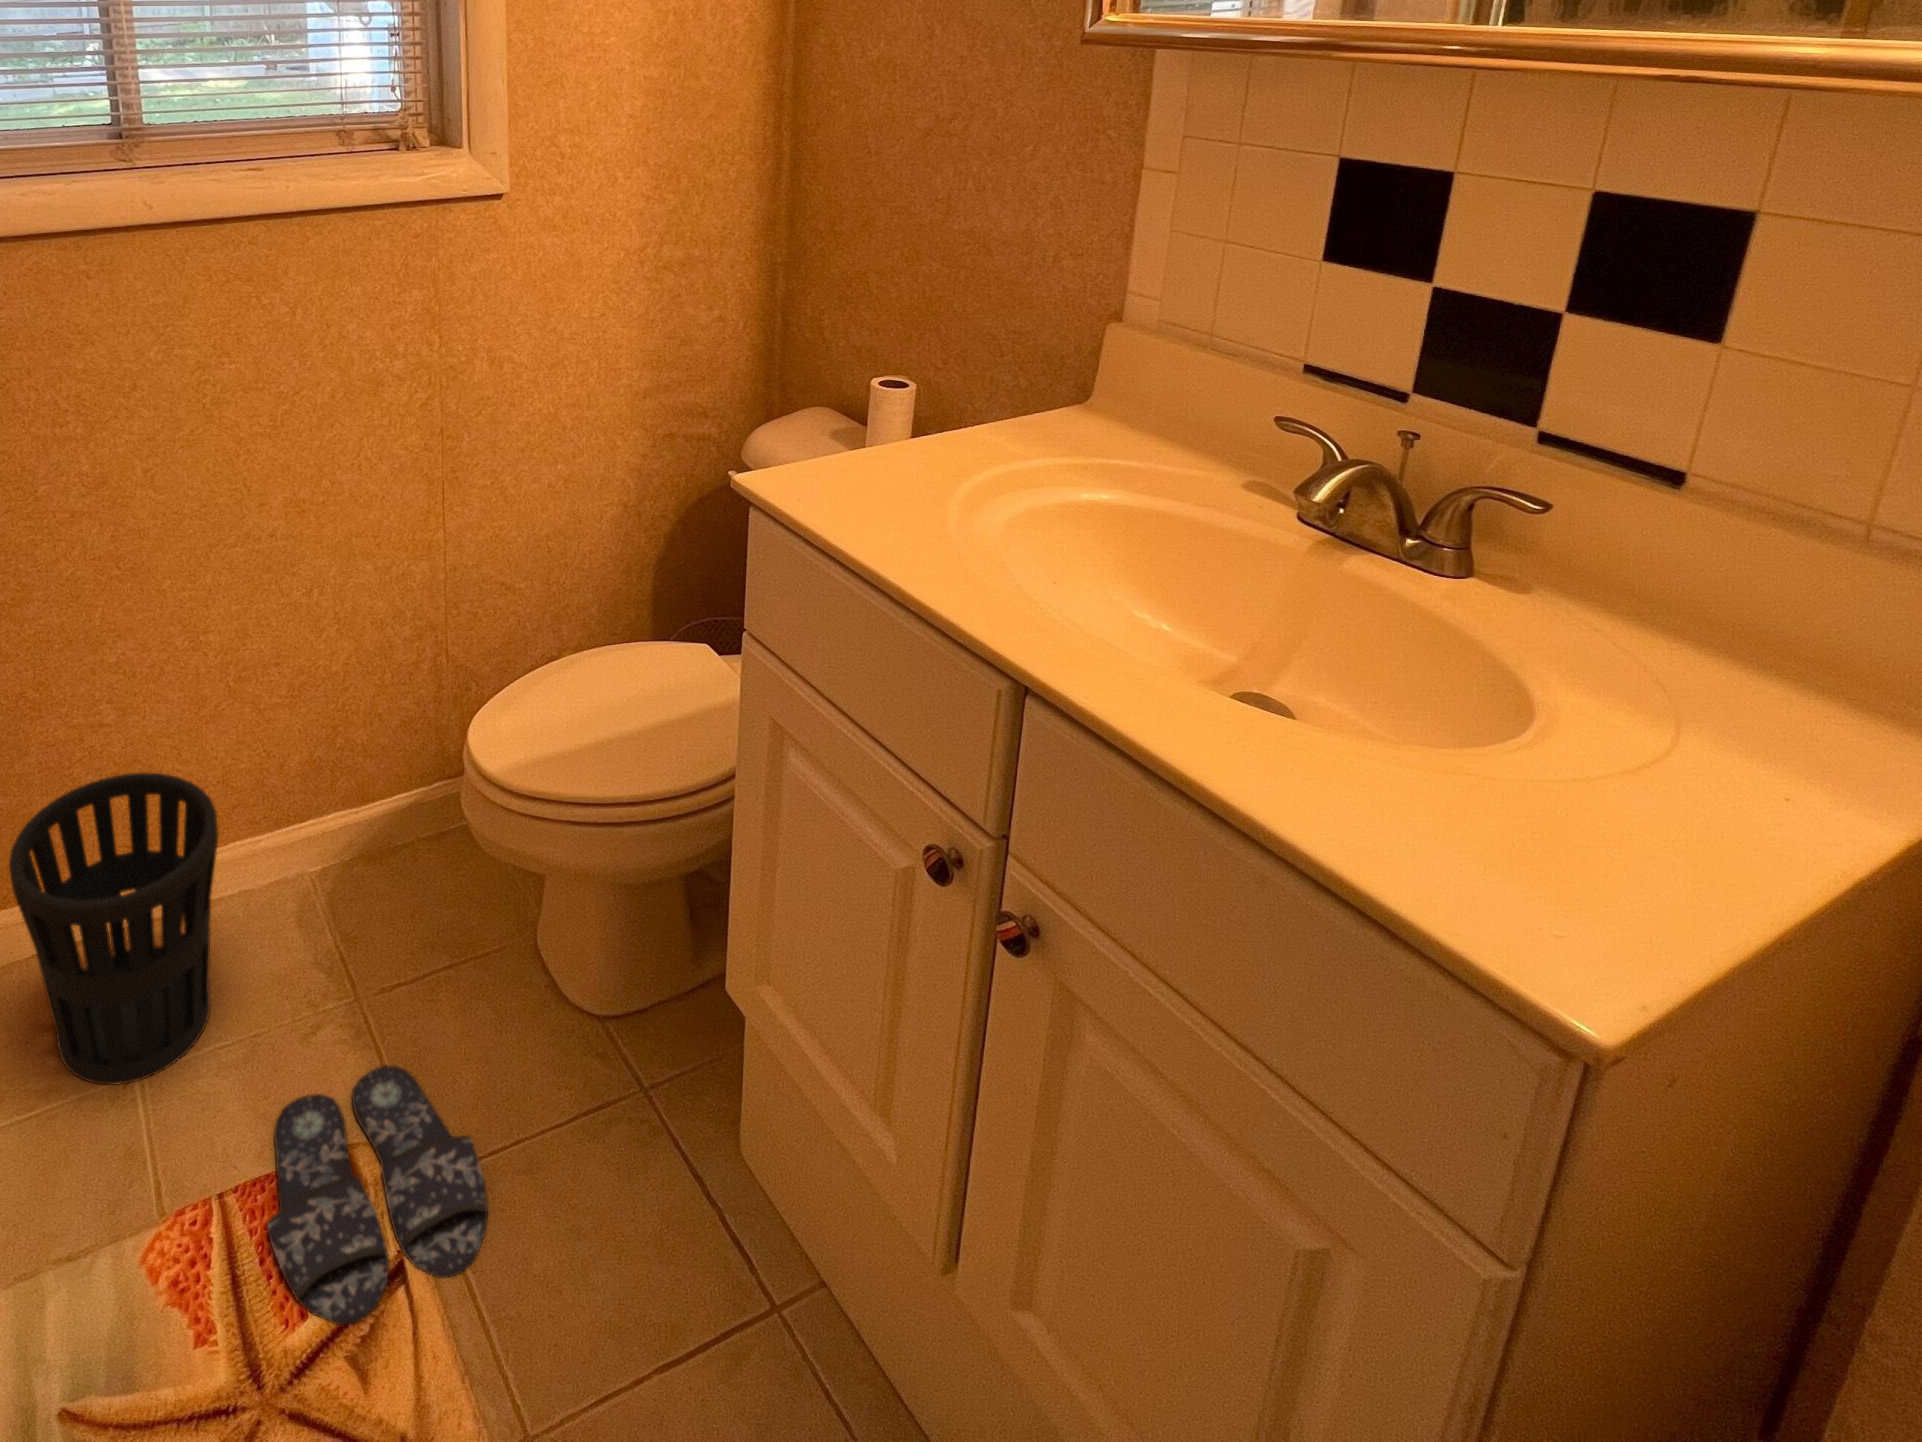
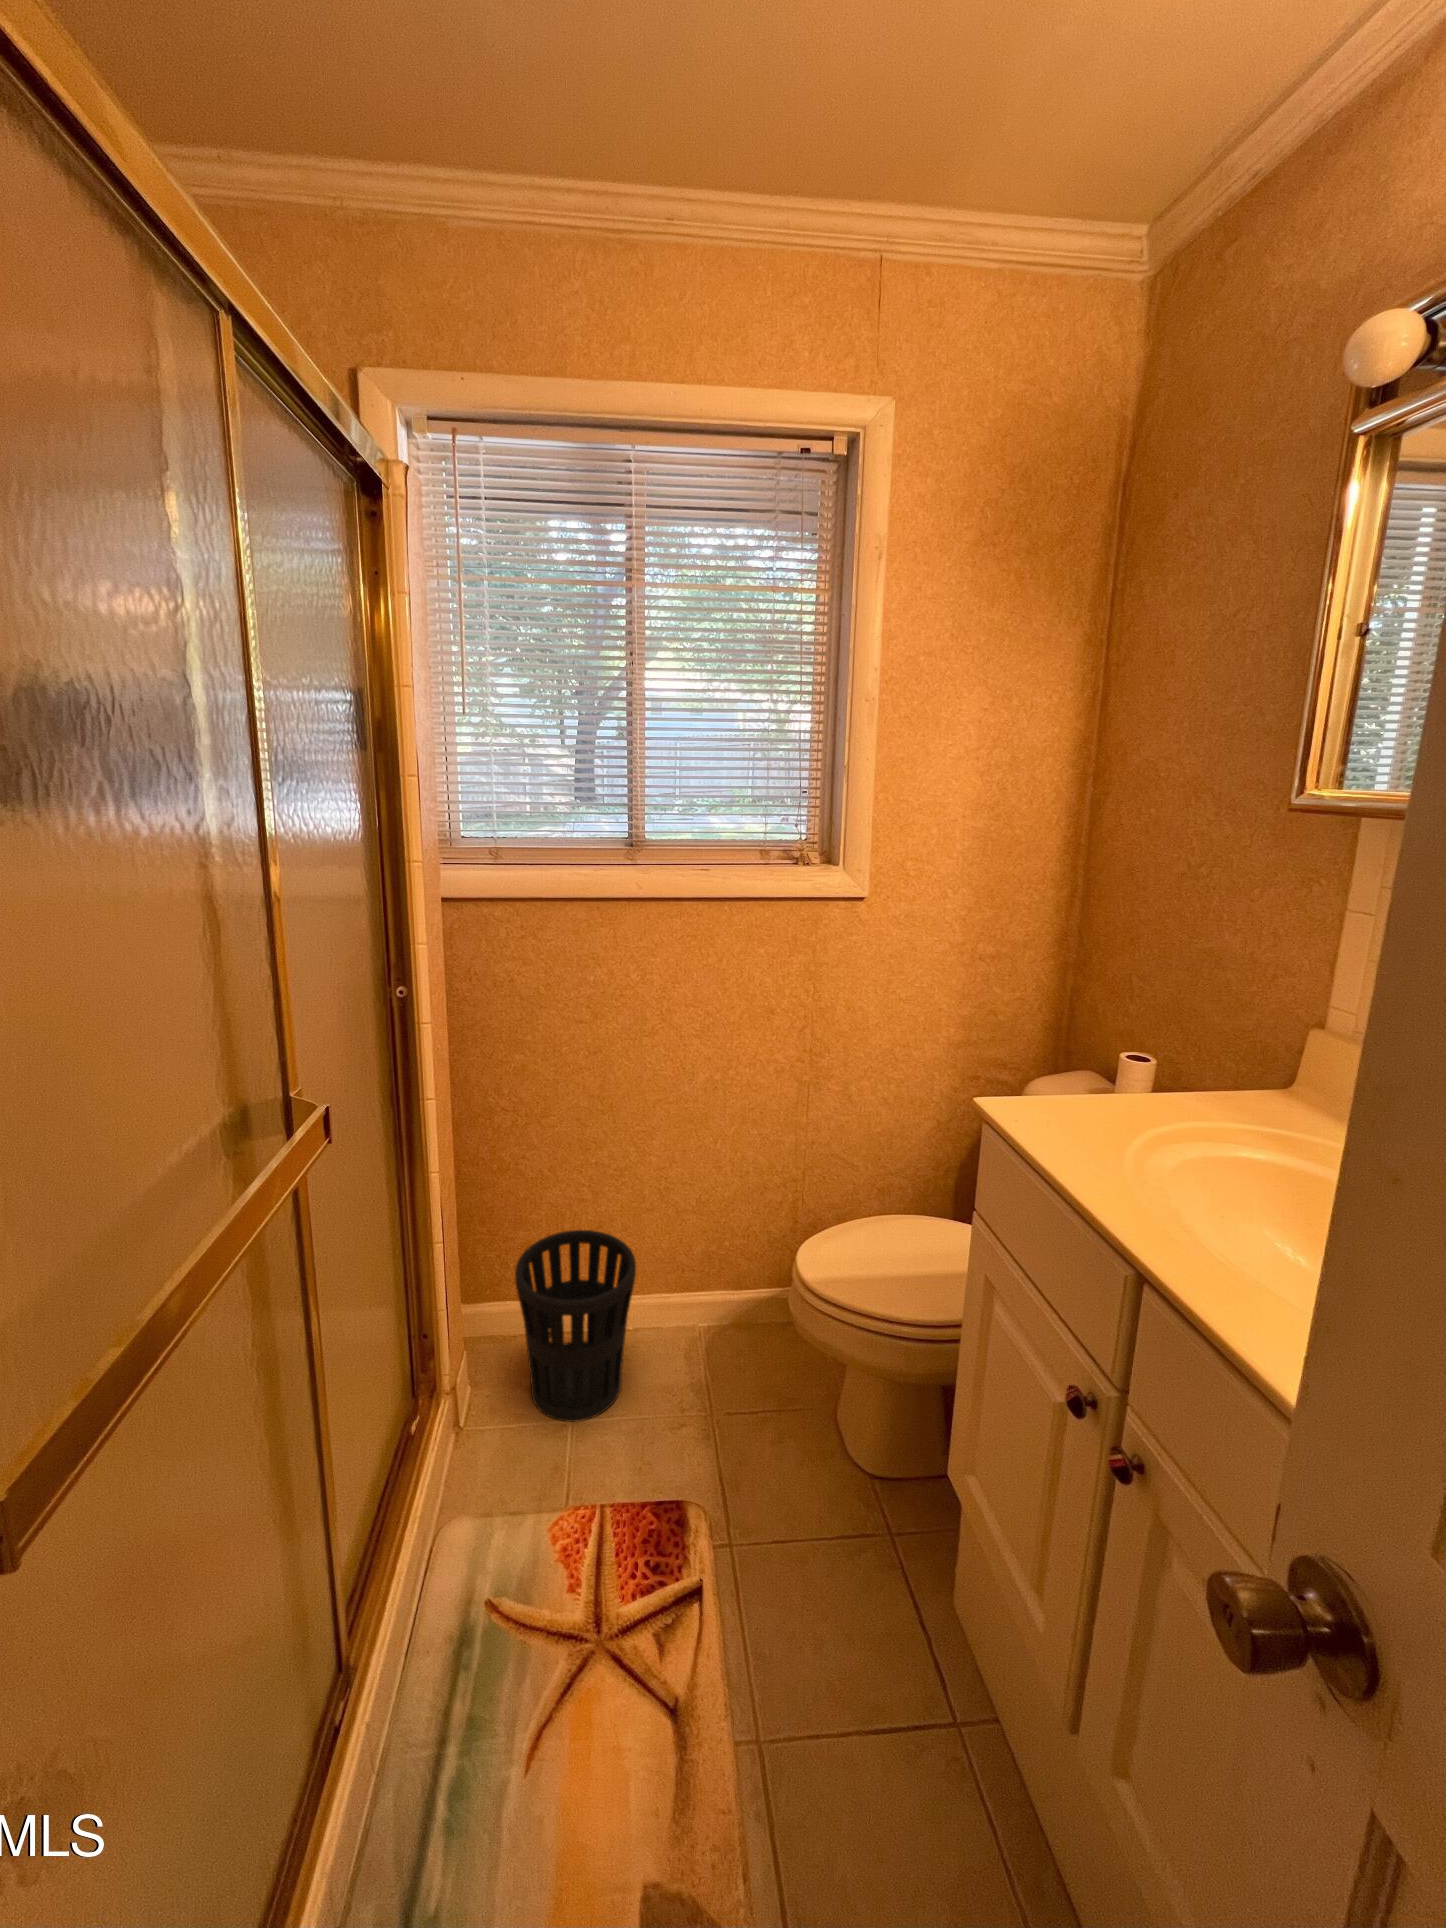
slippers: present [267,1065,488,1325] -> none [624,1459,765,1615]

